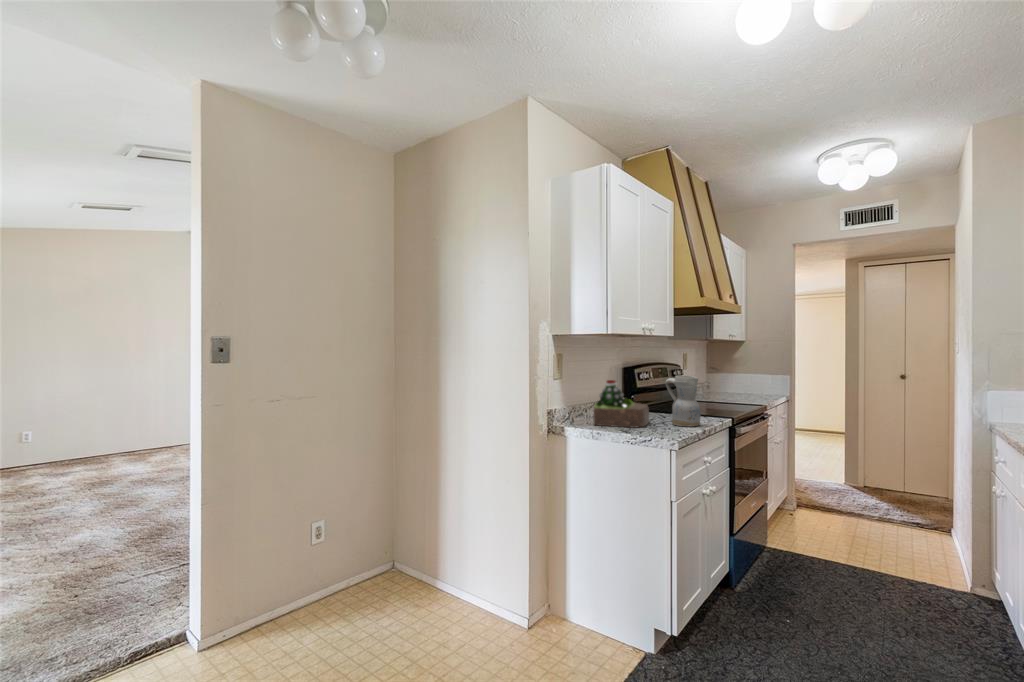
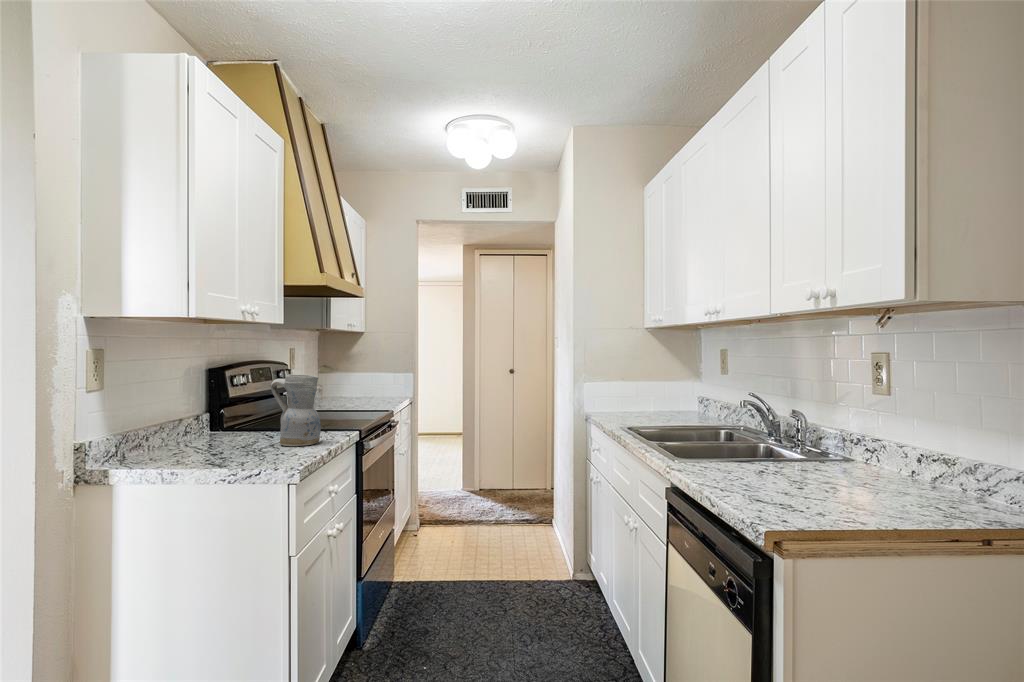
succulent plant: present [594,380,649,428] -> none [146,385,245,460]

